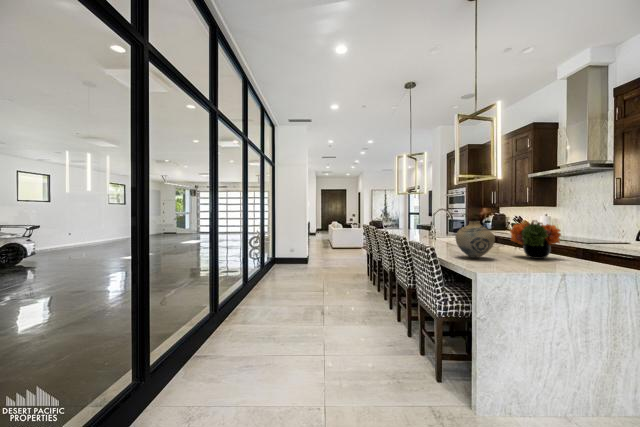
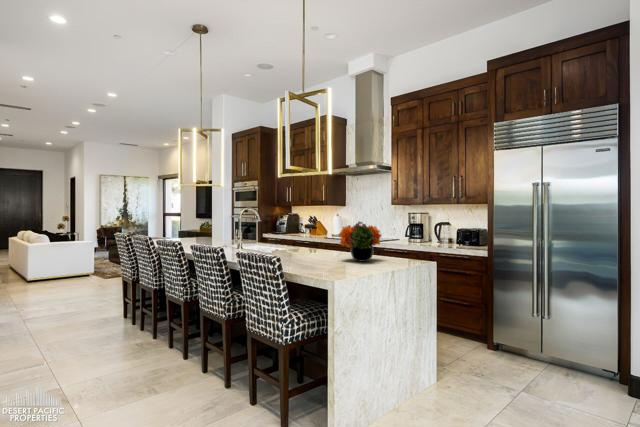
vase: present [456,221,495,258] -> none [293,224,333,267]

